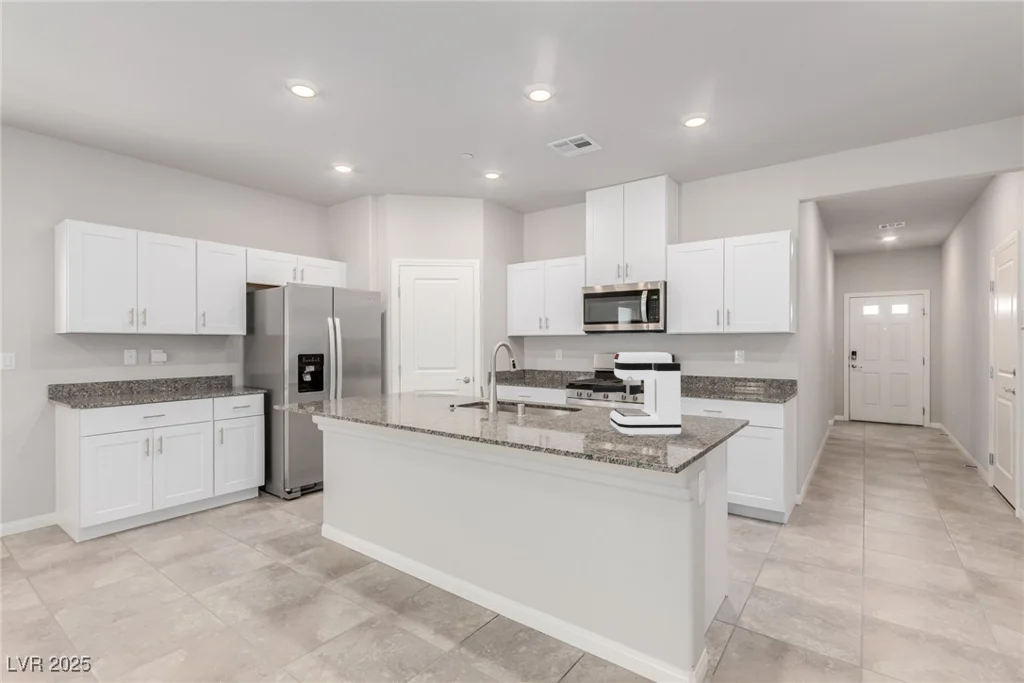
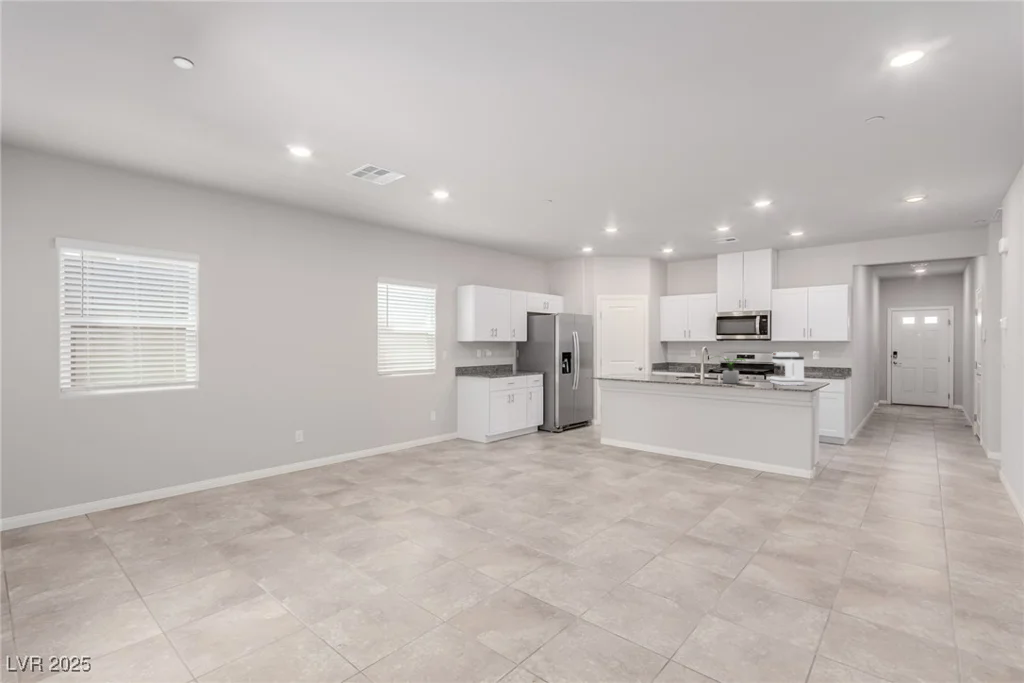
potted plant: none [469,361,549,431] -> present [723,358,745,384]

